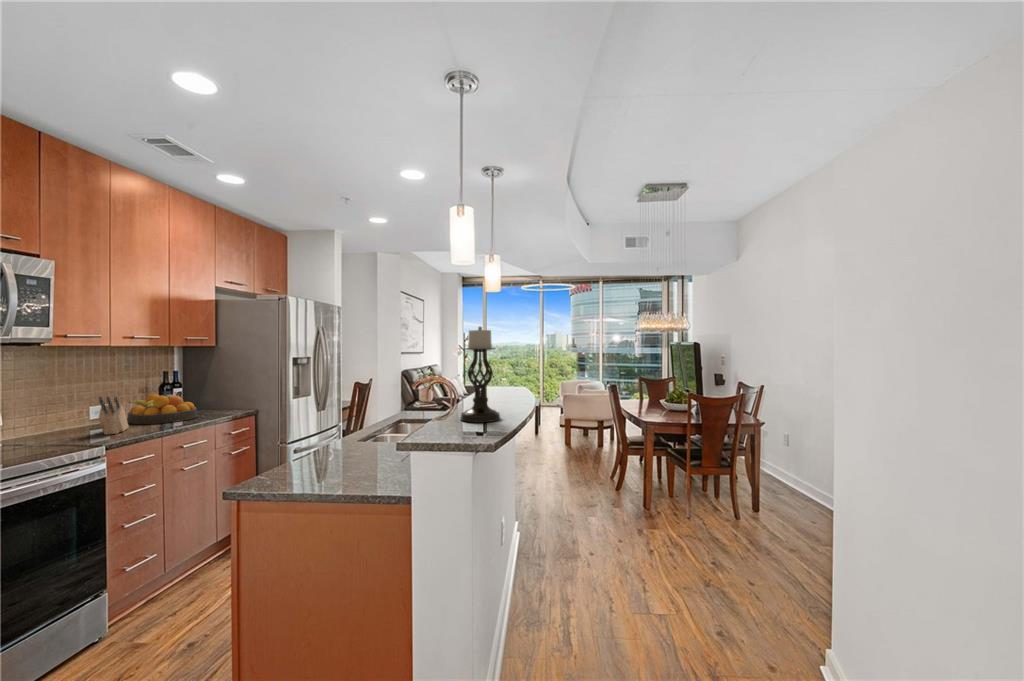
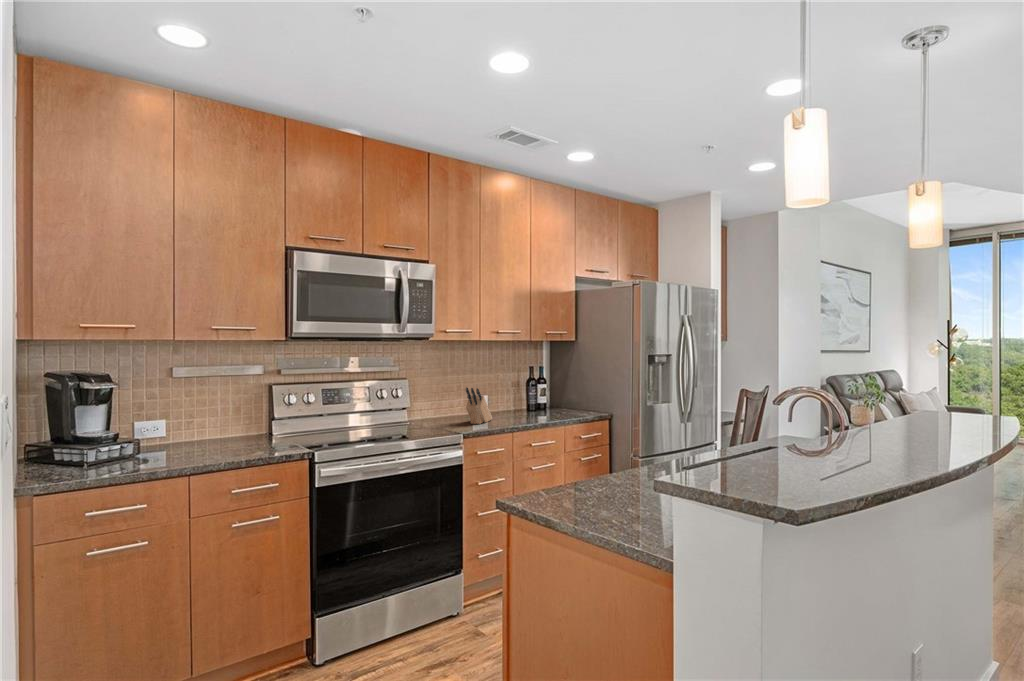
candle holder: present [461,327,500,422] -> none [800,314,875,475]
fruit bowl: present [127,394,197,424] -> none [497,388,554,418]

